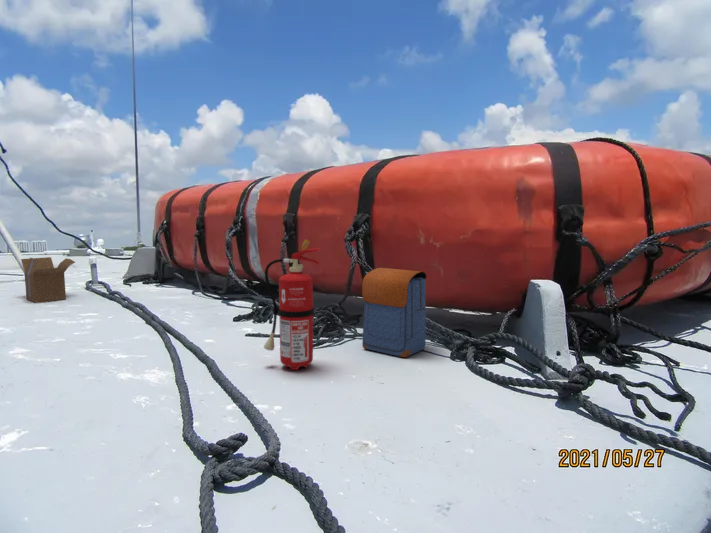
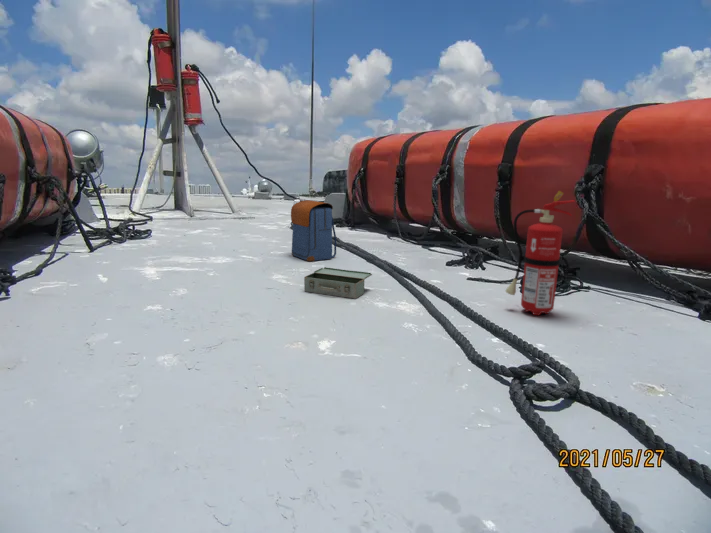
cardboard box: present [21,257,75,303] -> none [252,199,294,238]
backpack: present [362,268,427,357] -> present [291,200,336,261]
toolbox: none [28,336,123,371] -> present [304,267,372,299]

